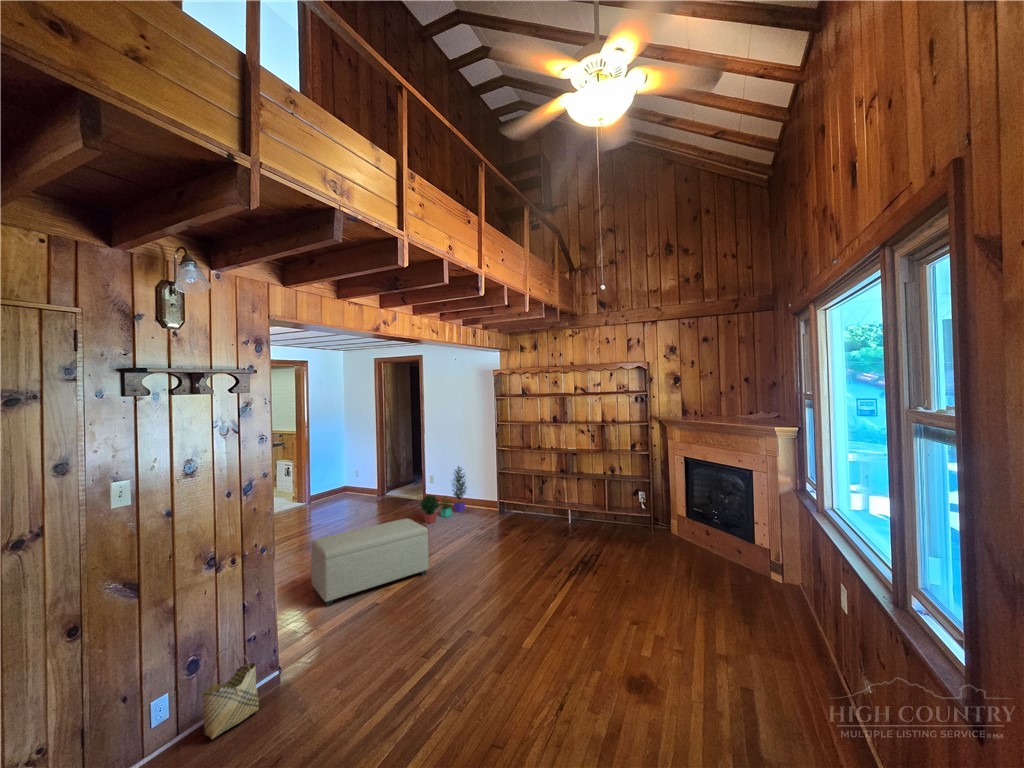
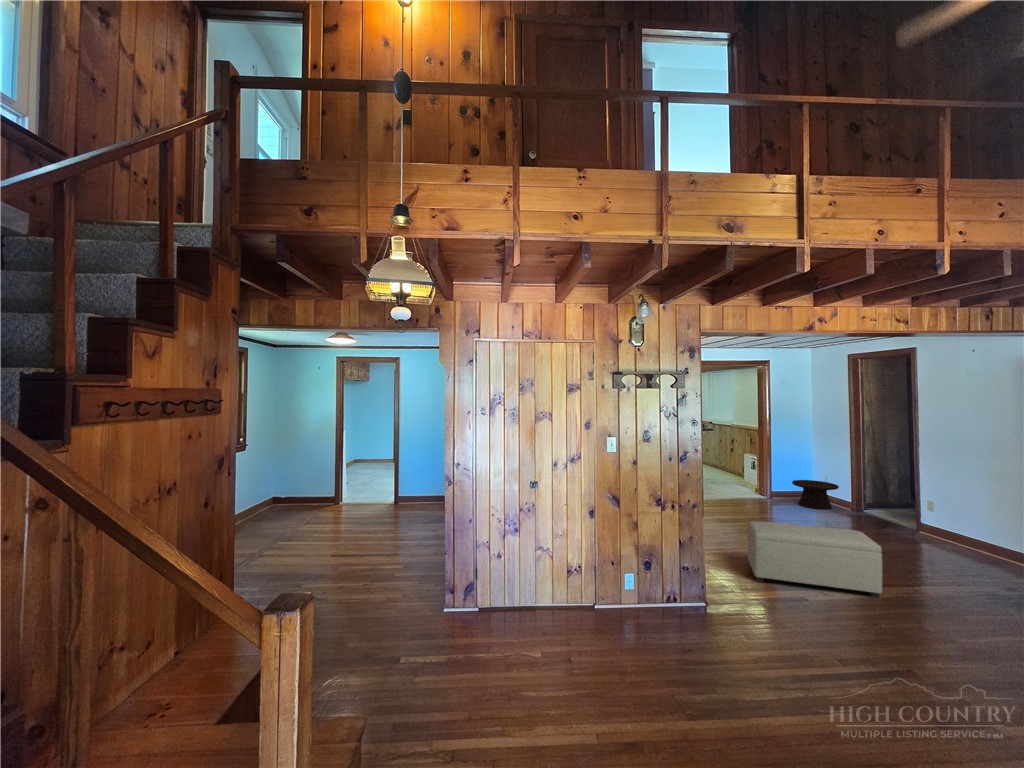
potted plant: present [420,466,466,524] -> none [897,493,990,556]
side table: none [330,476,368,503] -> present [792,480,839,510]
woven basket: present [202,649,259,739] -> none [651,564,686,618]

